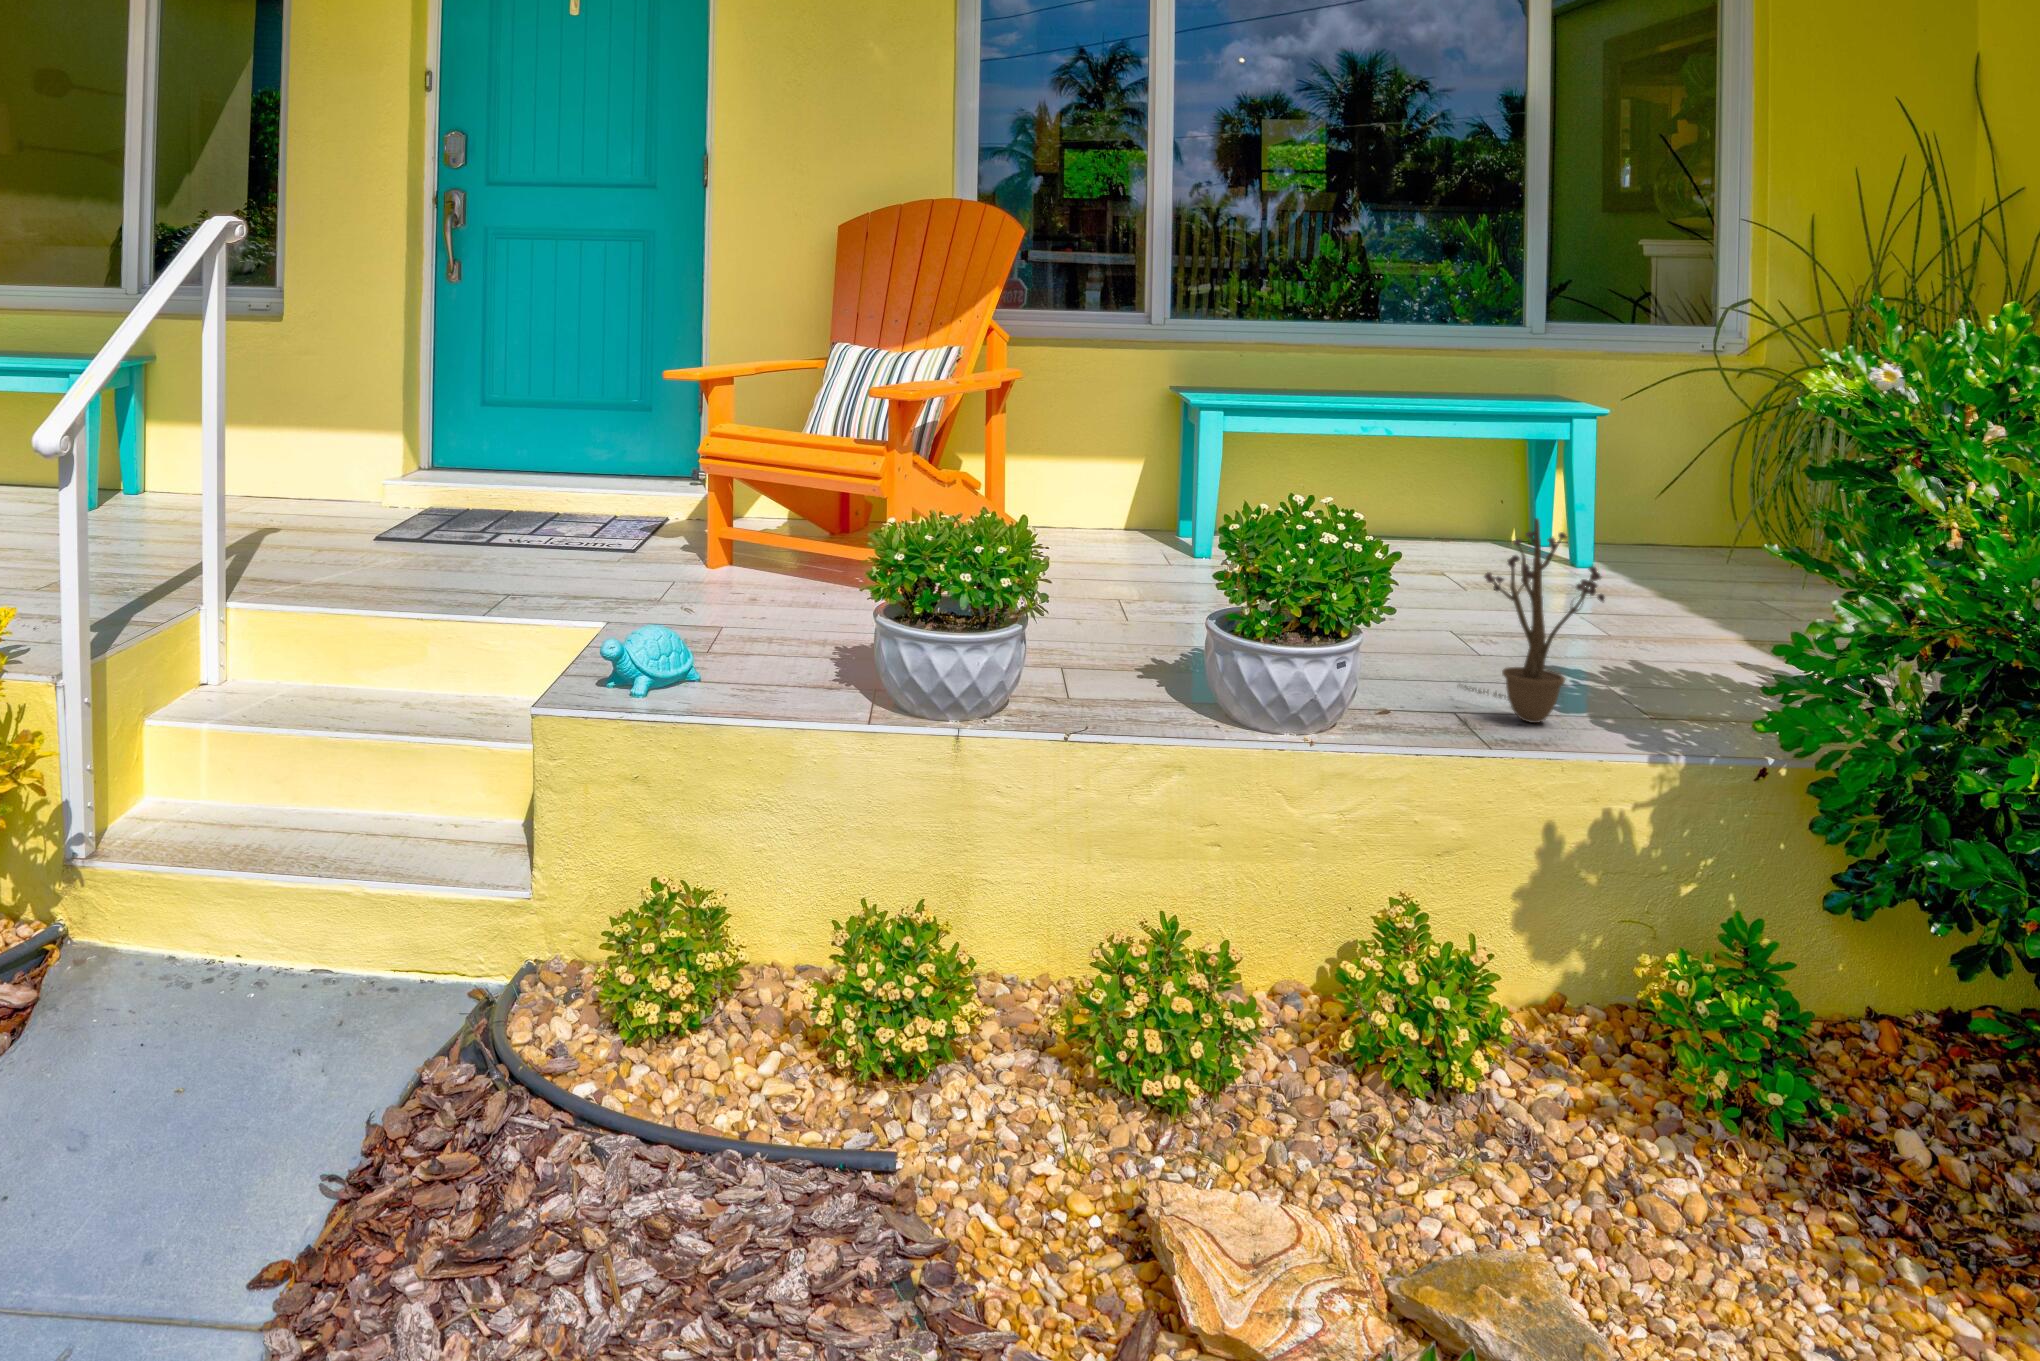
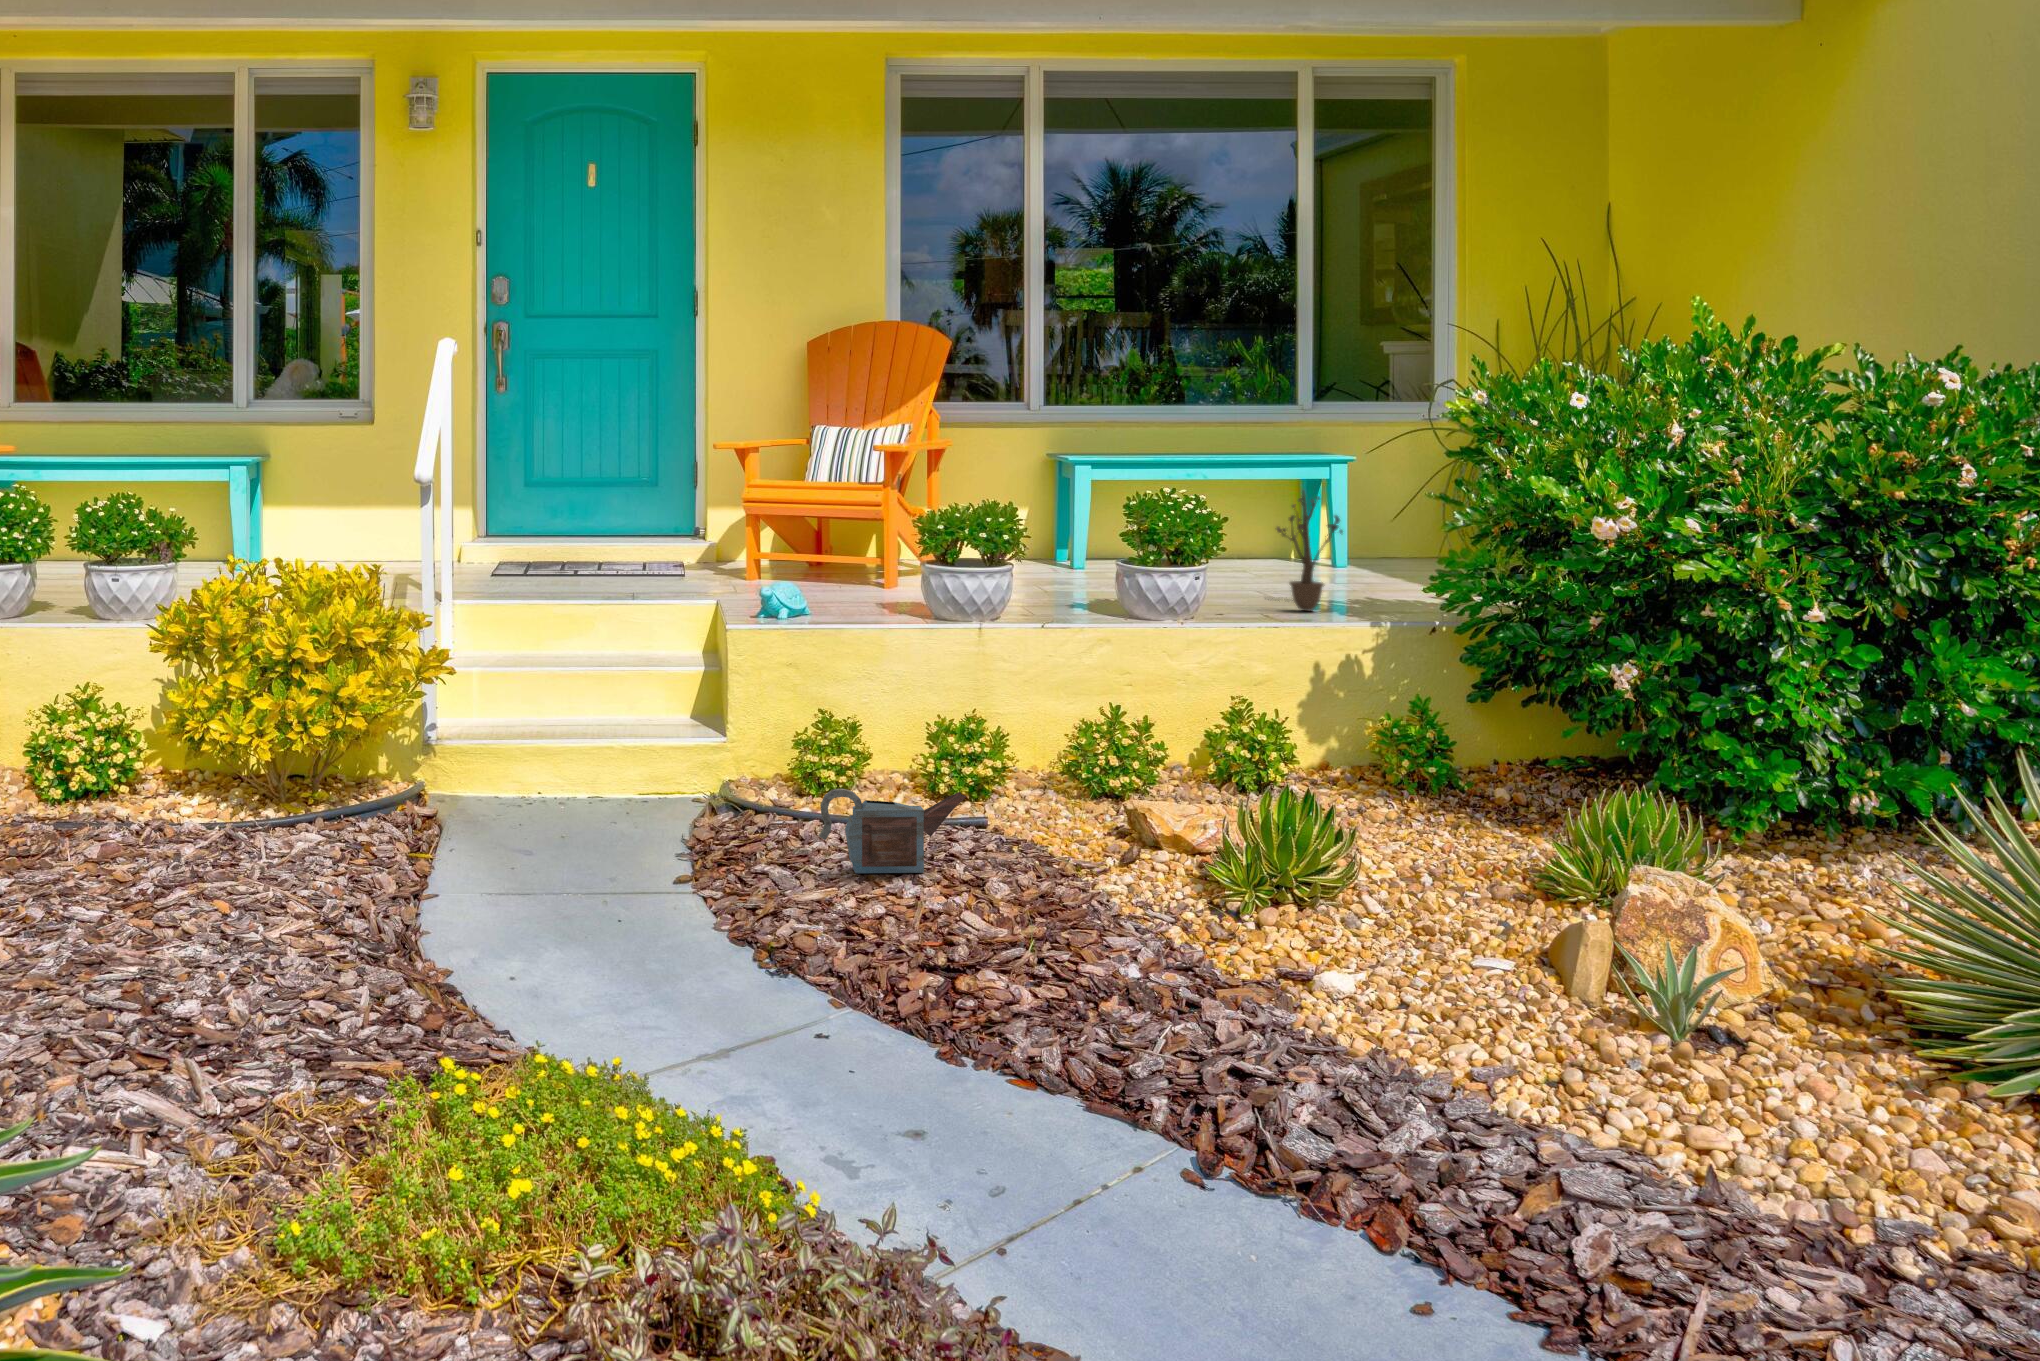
watering can: none [548,1121,830,1293] -> present [819,789,966,873]

